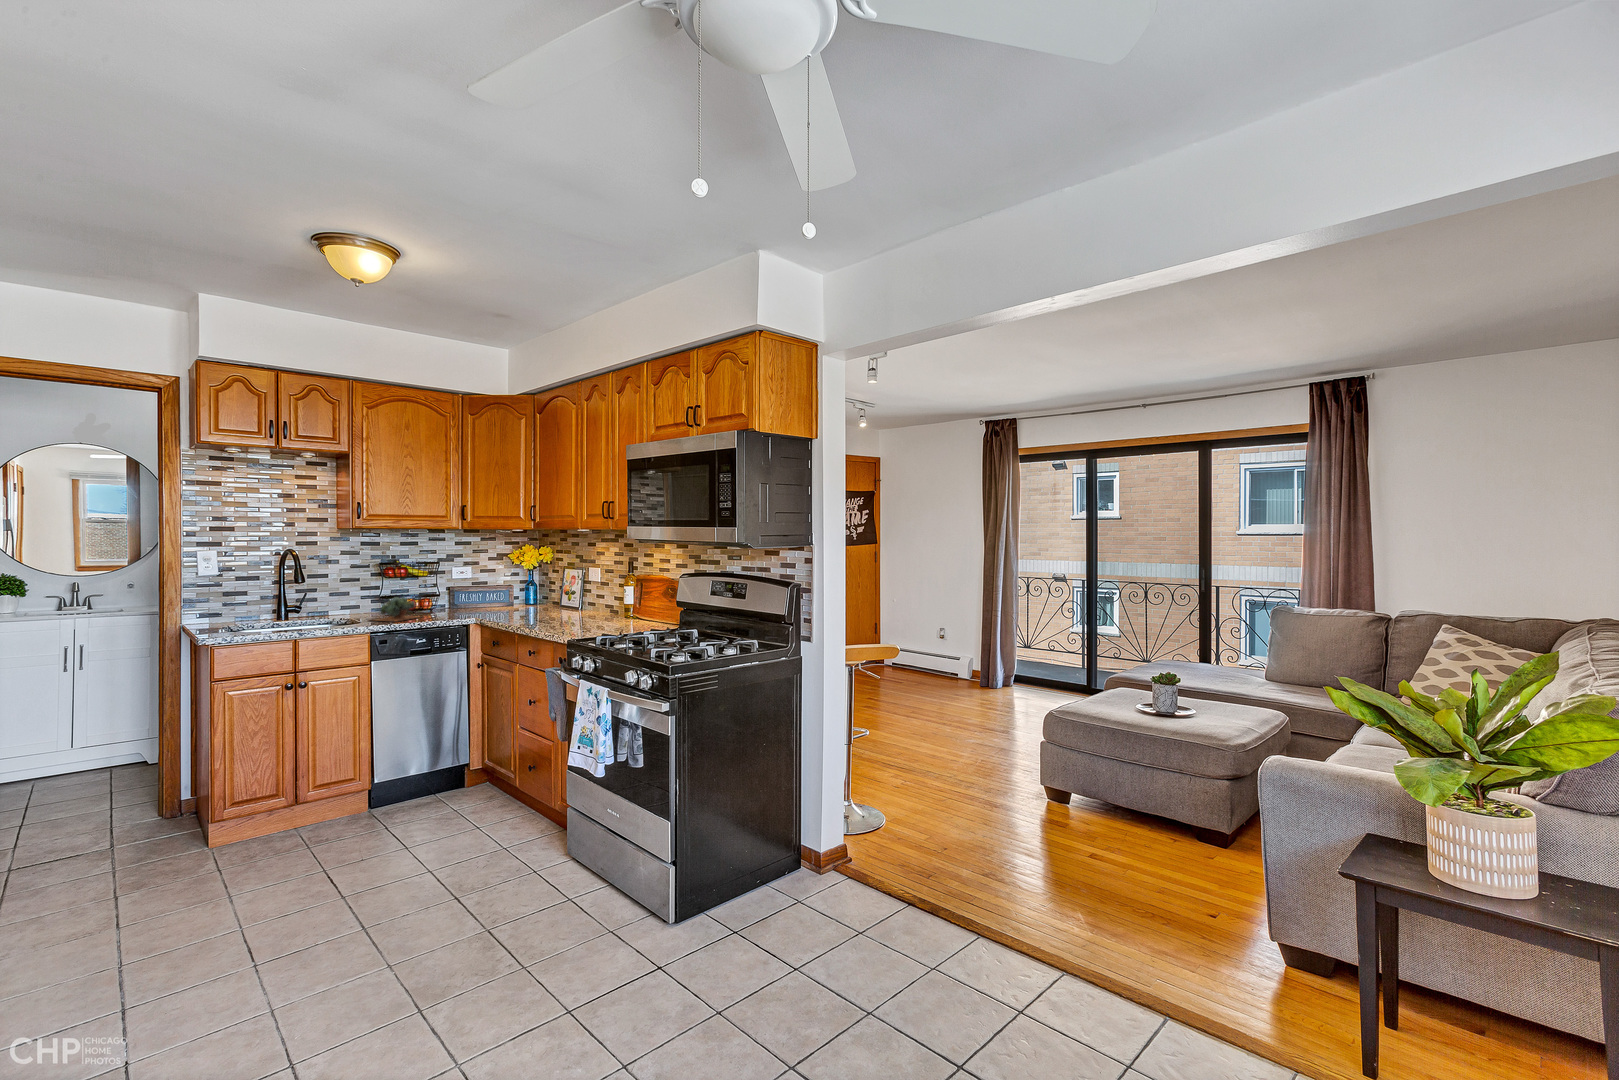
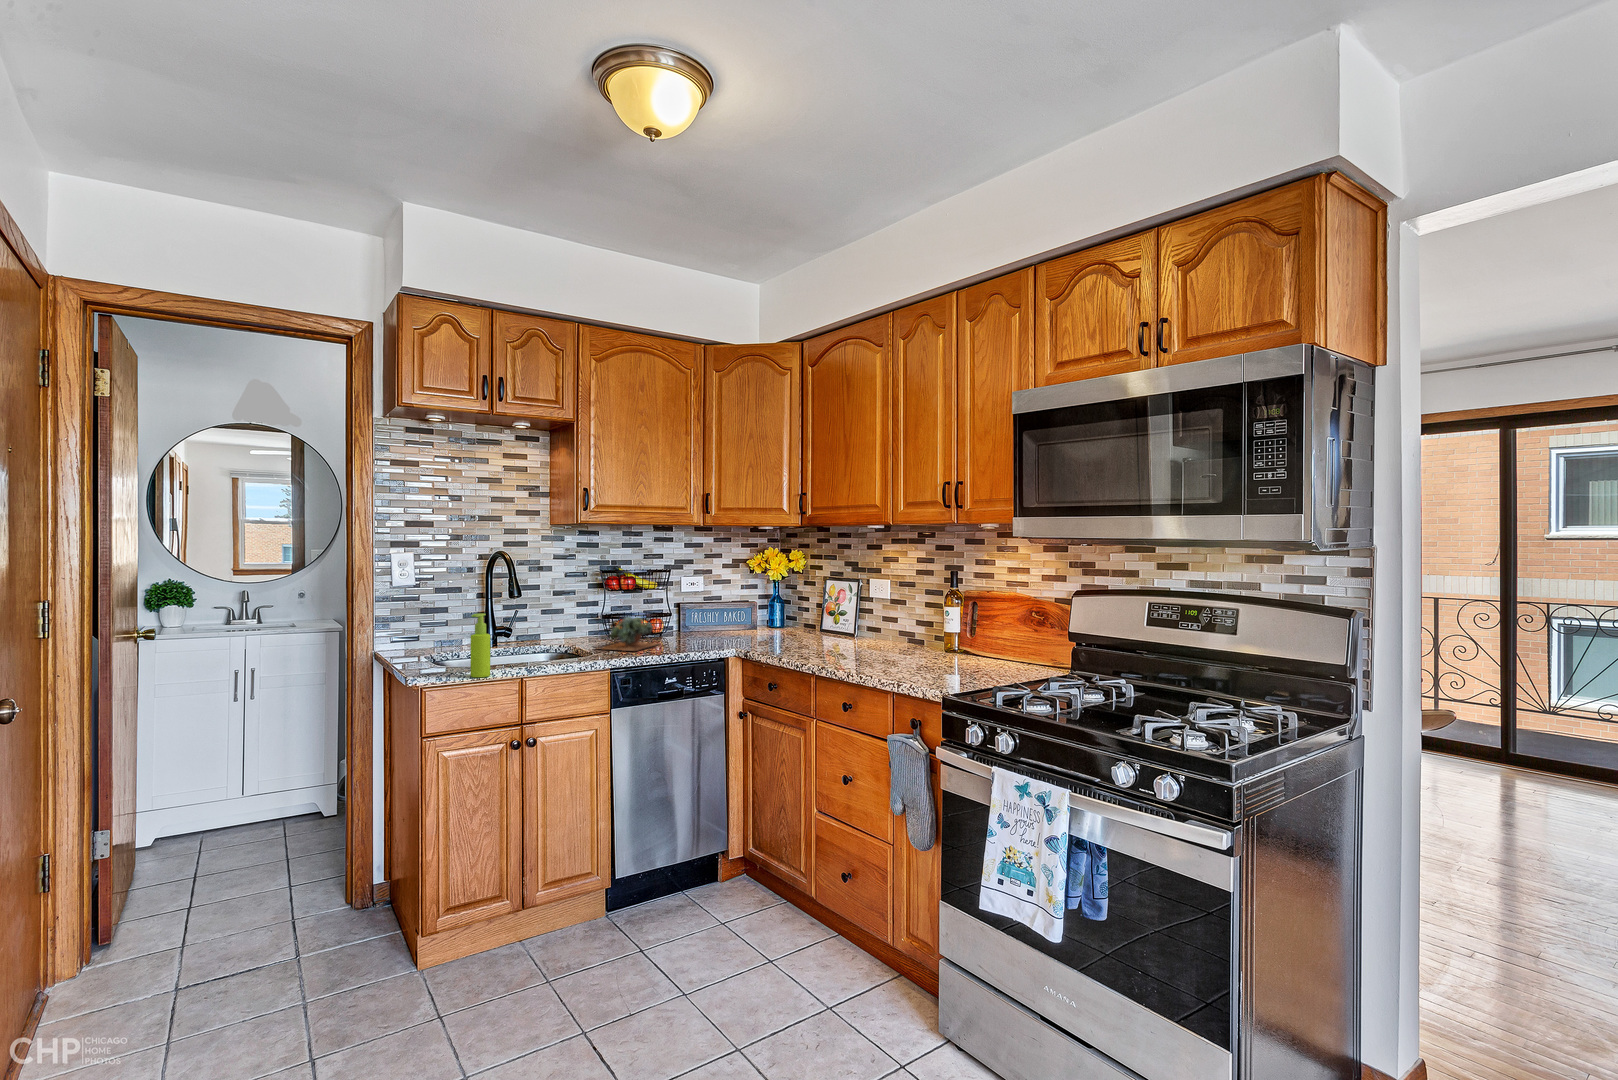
soap dispenser: none [250,594,267,639] -> present [470,613,490,677]

